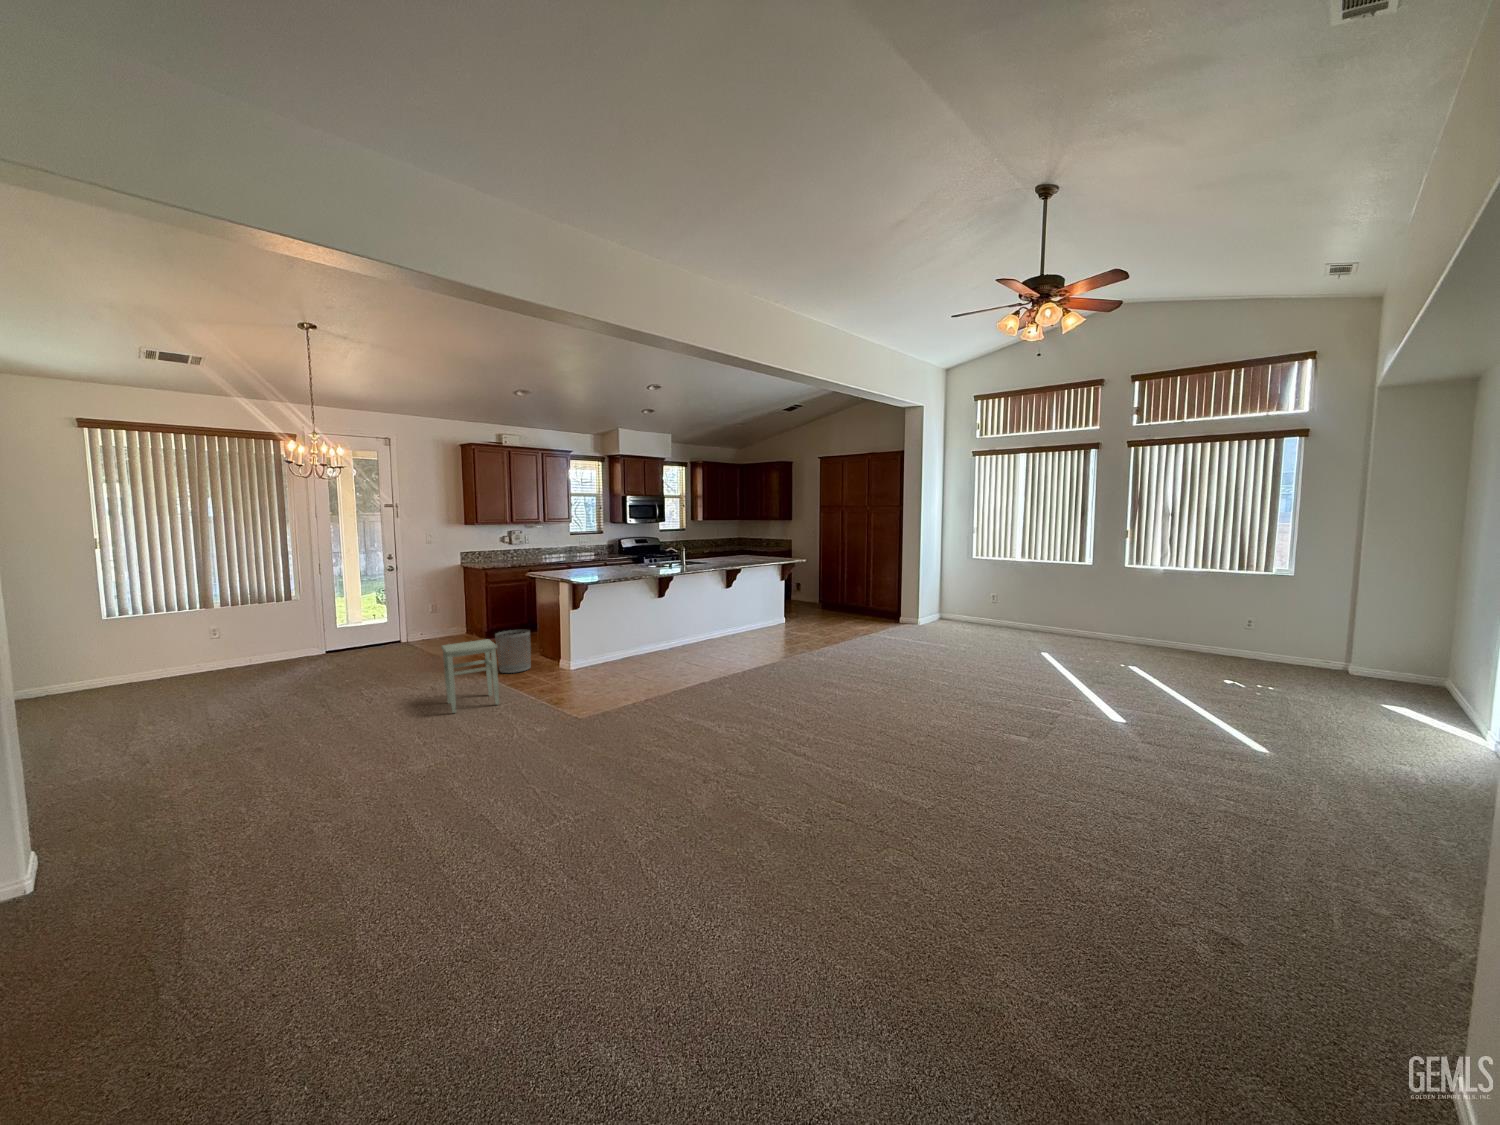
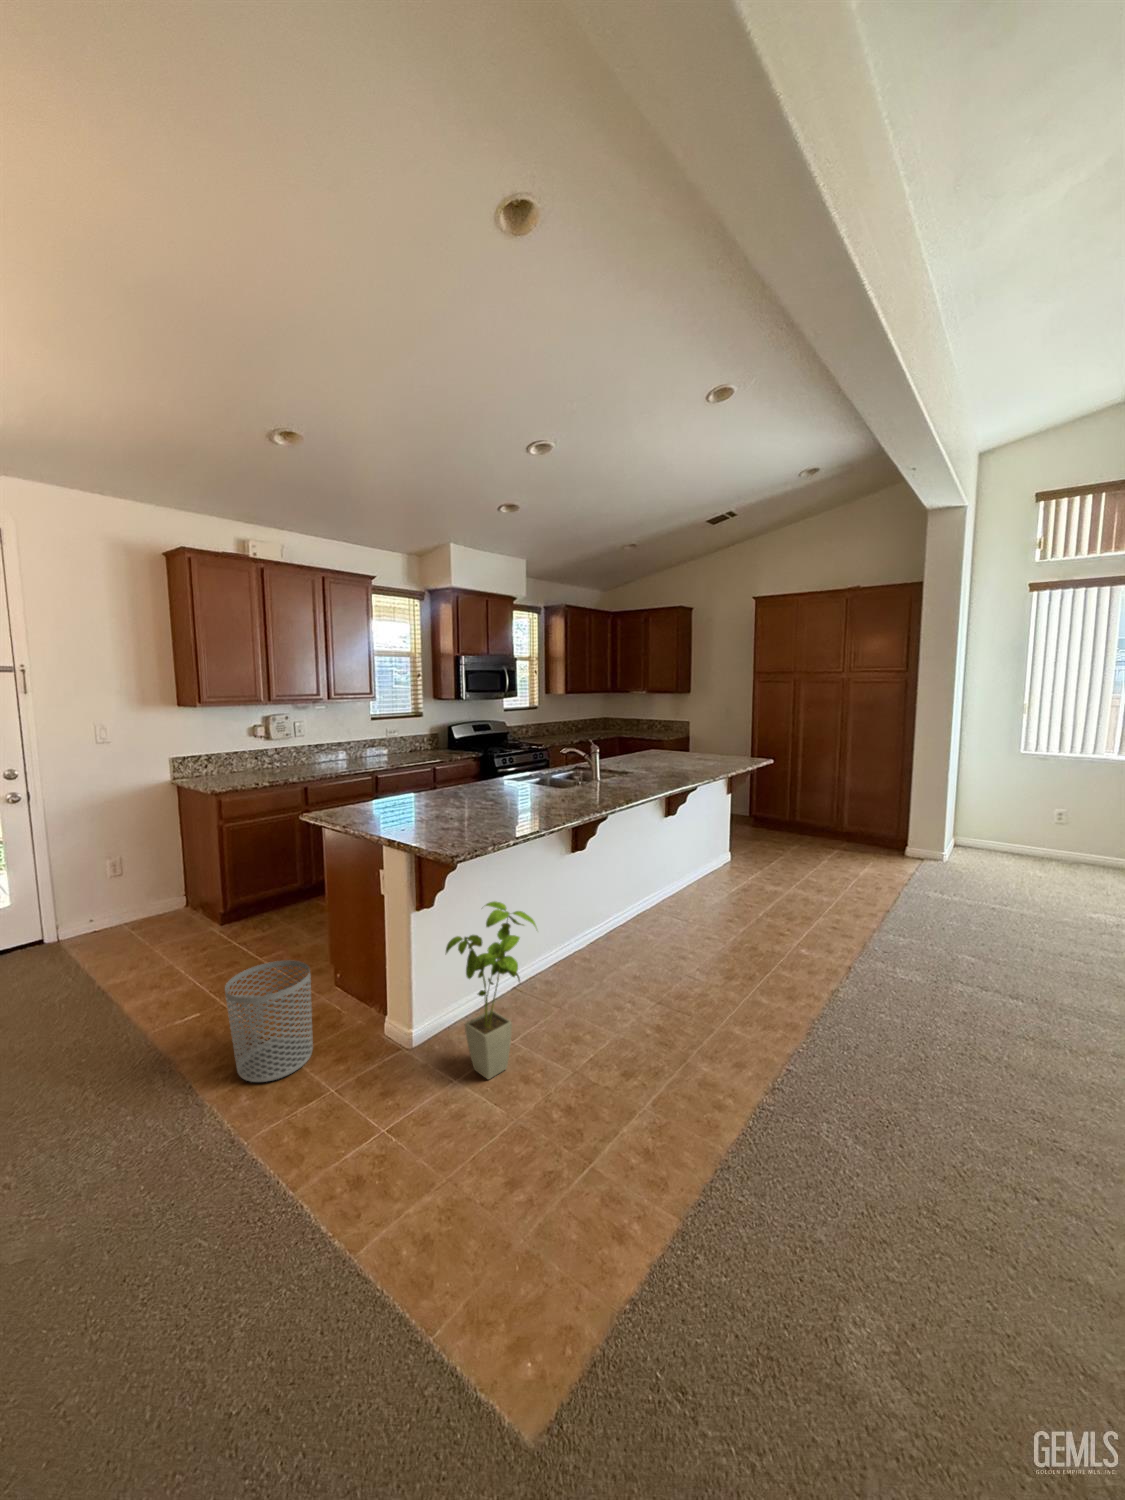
house plant: none [585,598,623,672] -> present [446,901,536,1079]
stool: present [441,639,499,713] -> none [9,1076,222,1429]

